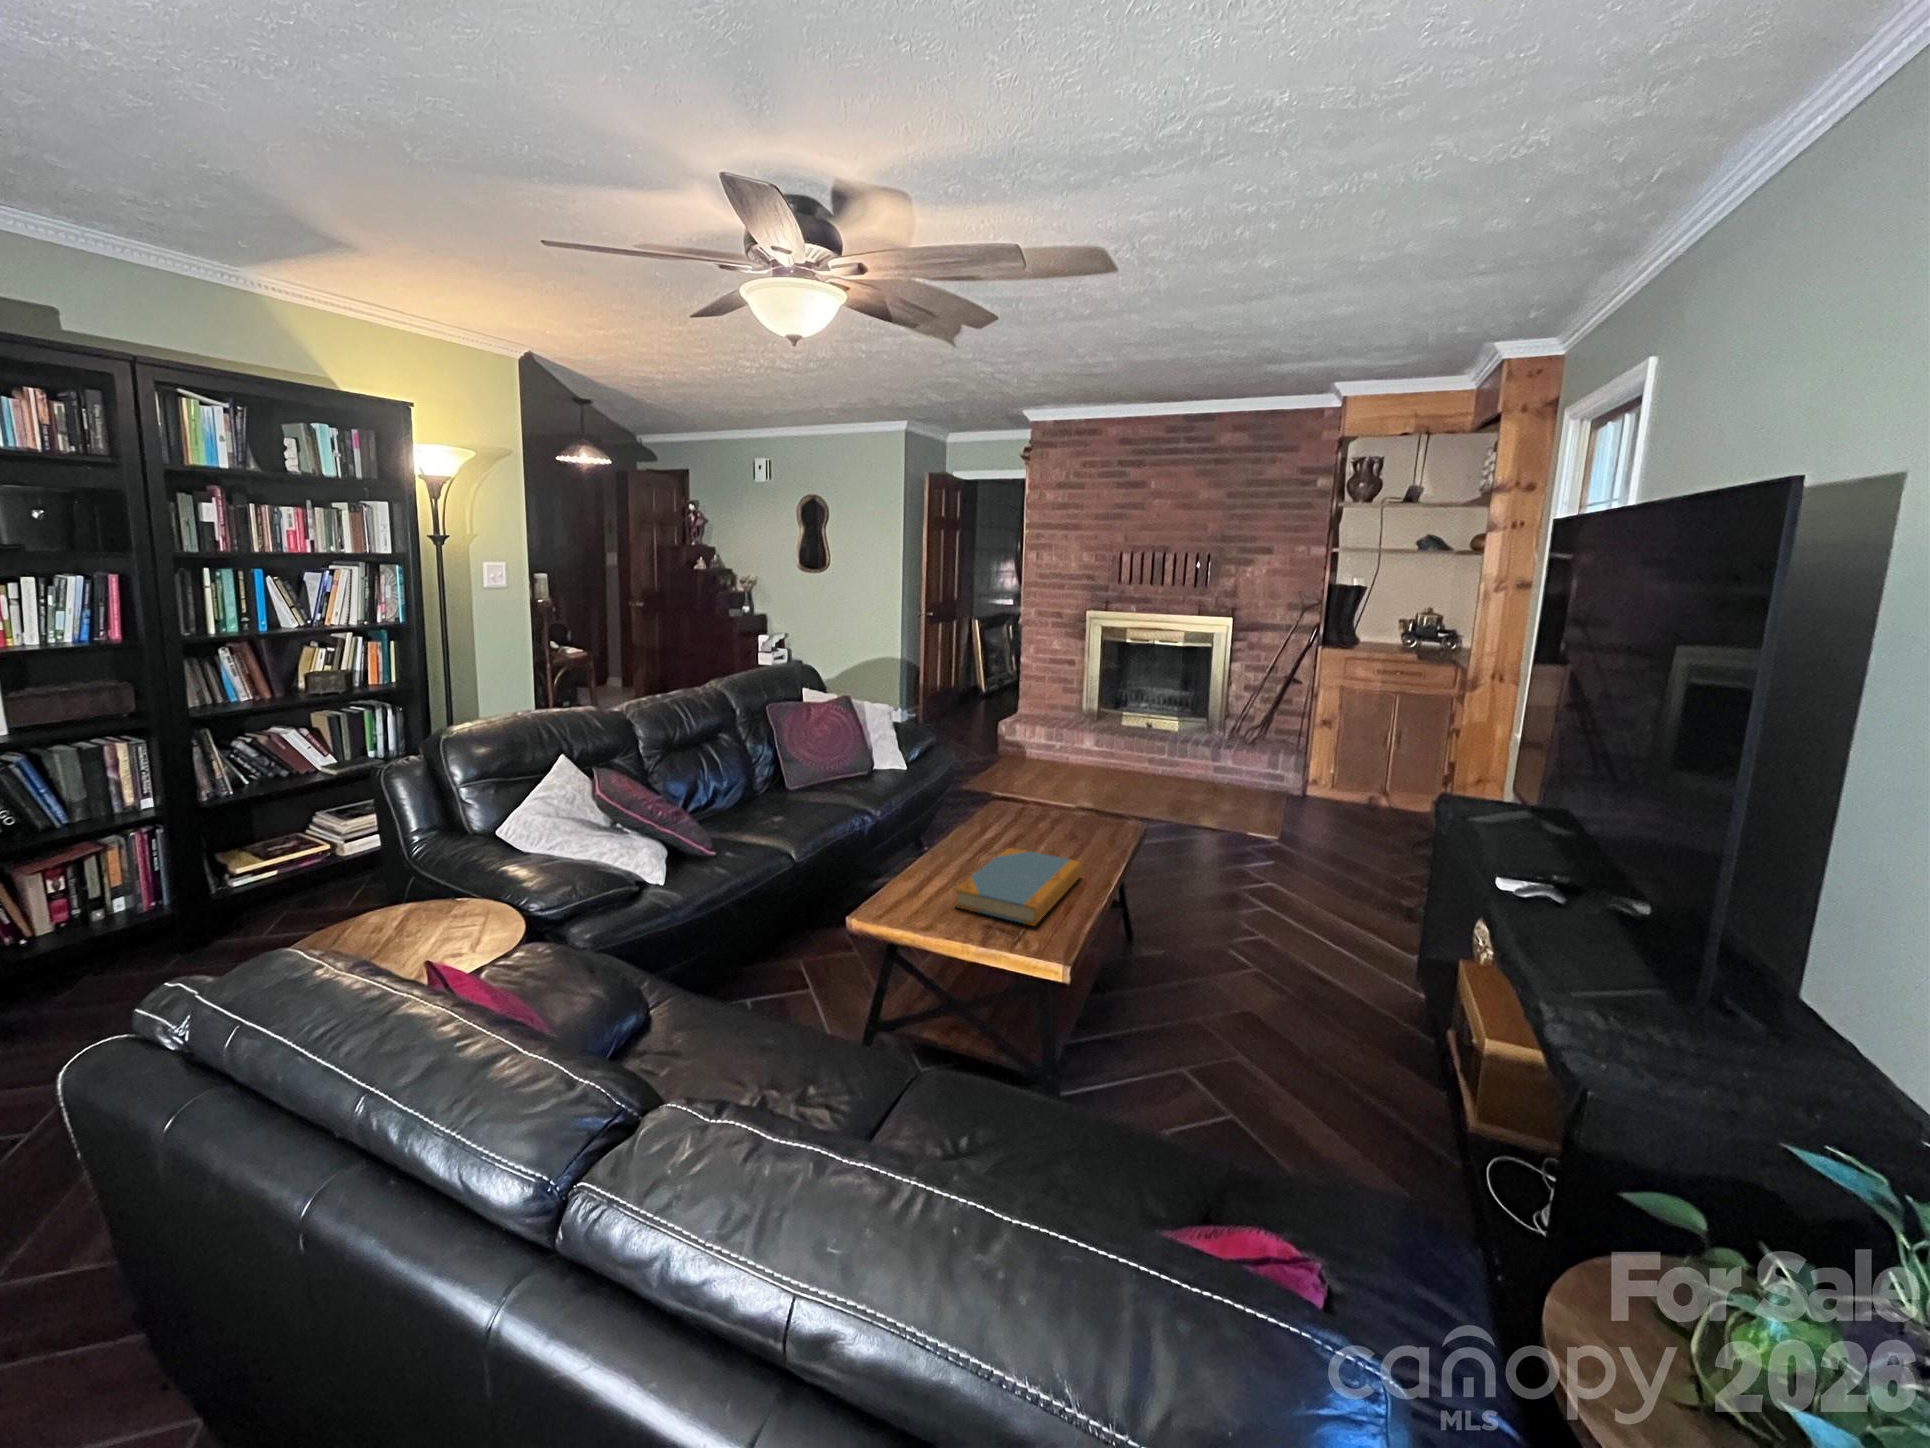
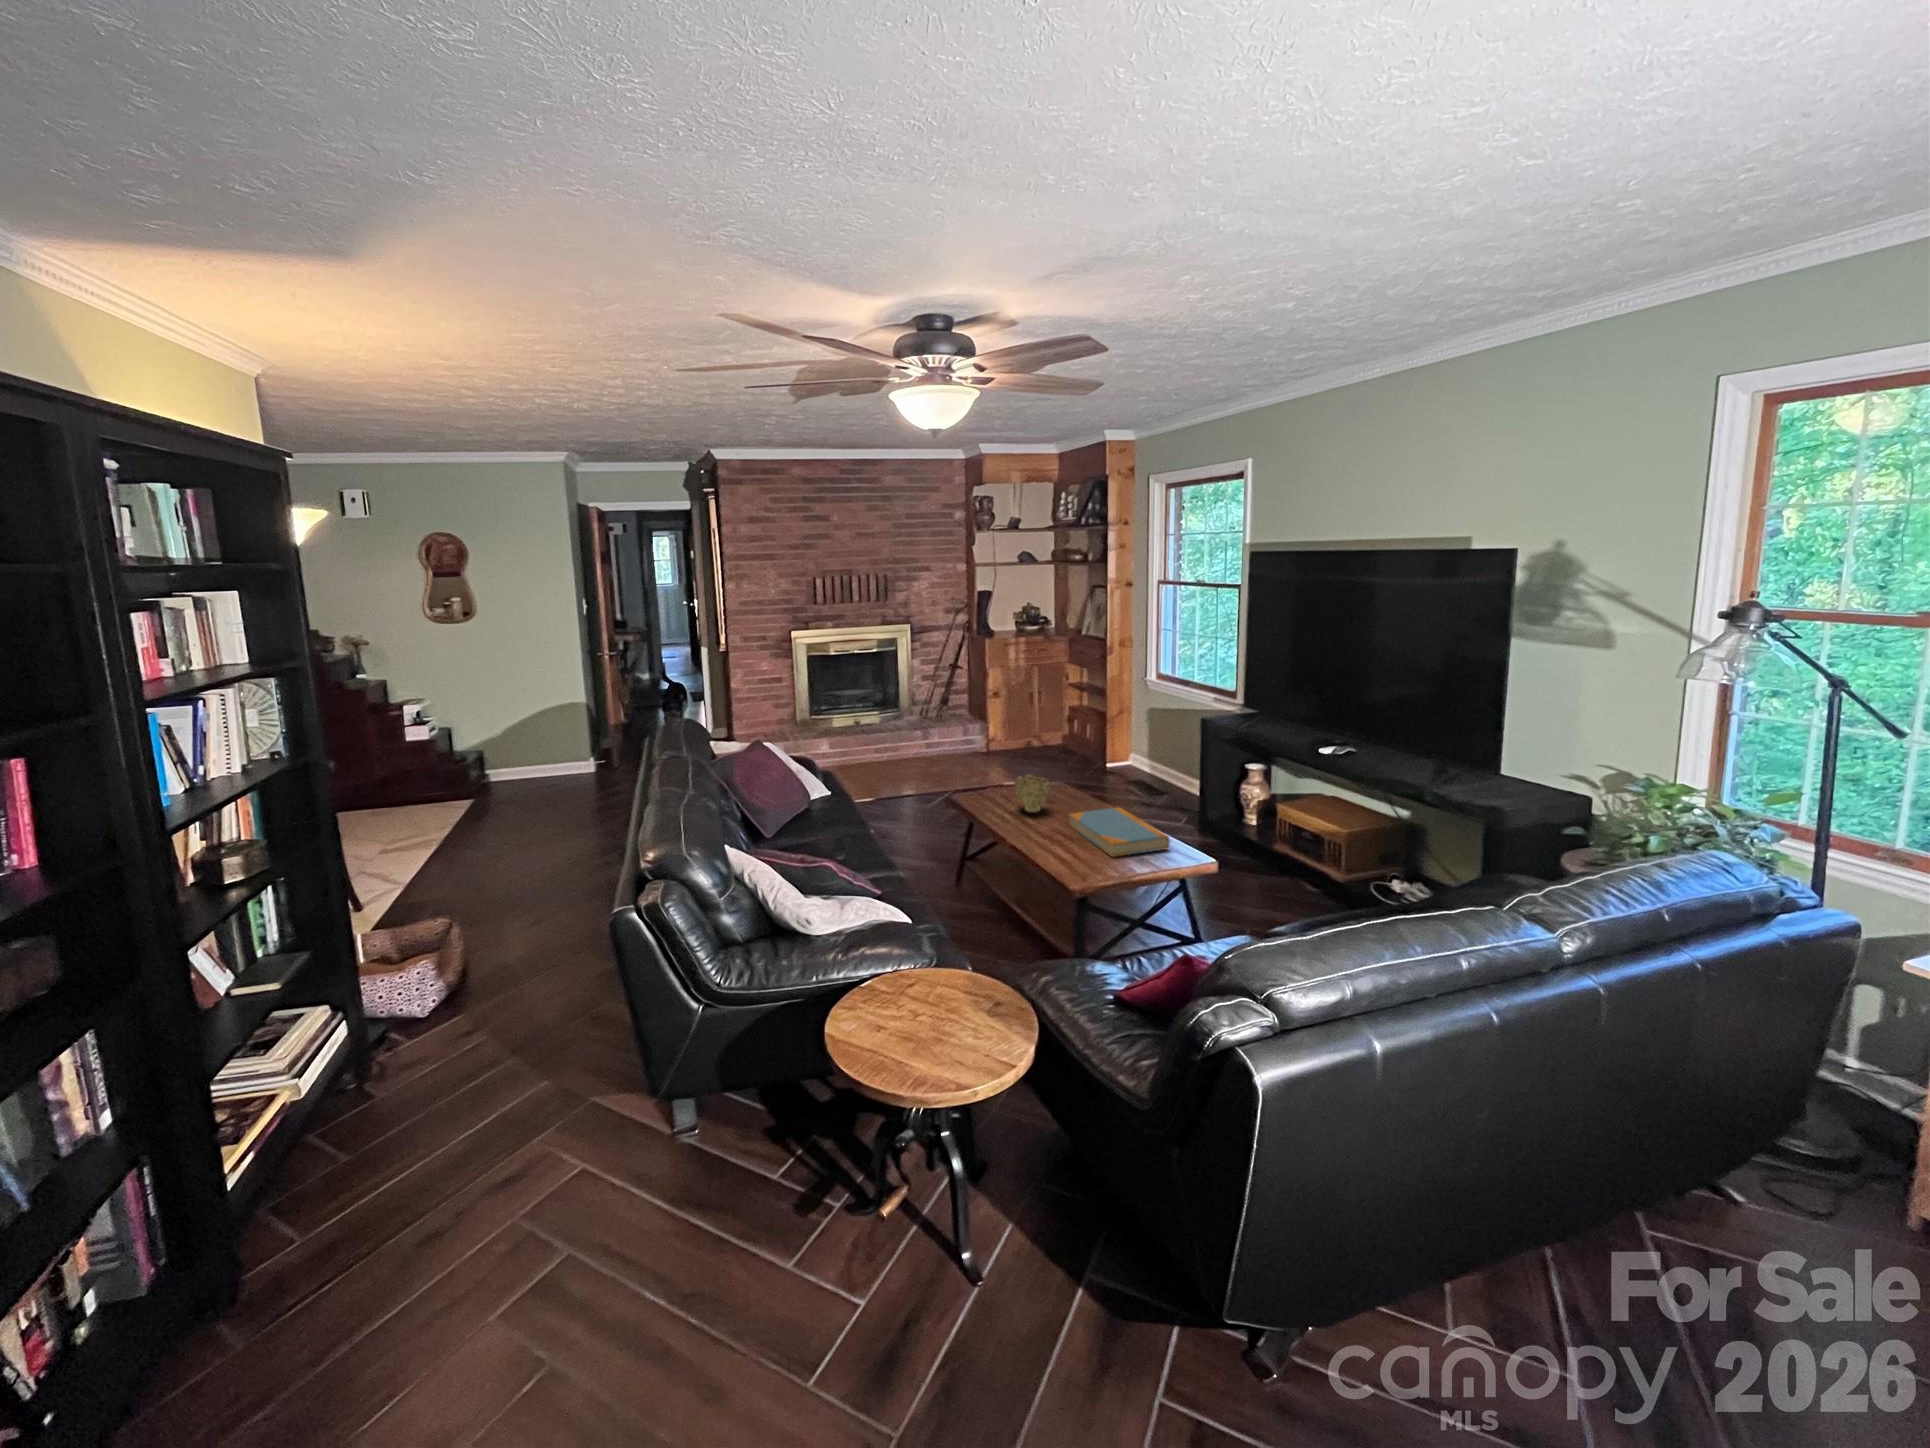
decorative bowl: none [987,789,1034,839] -> present [1014,774,1050,813]

